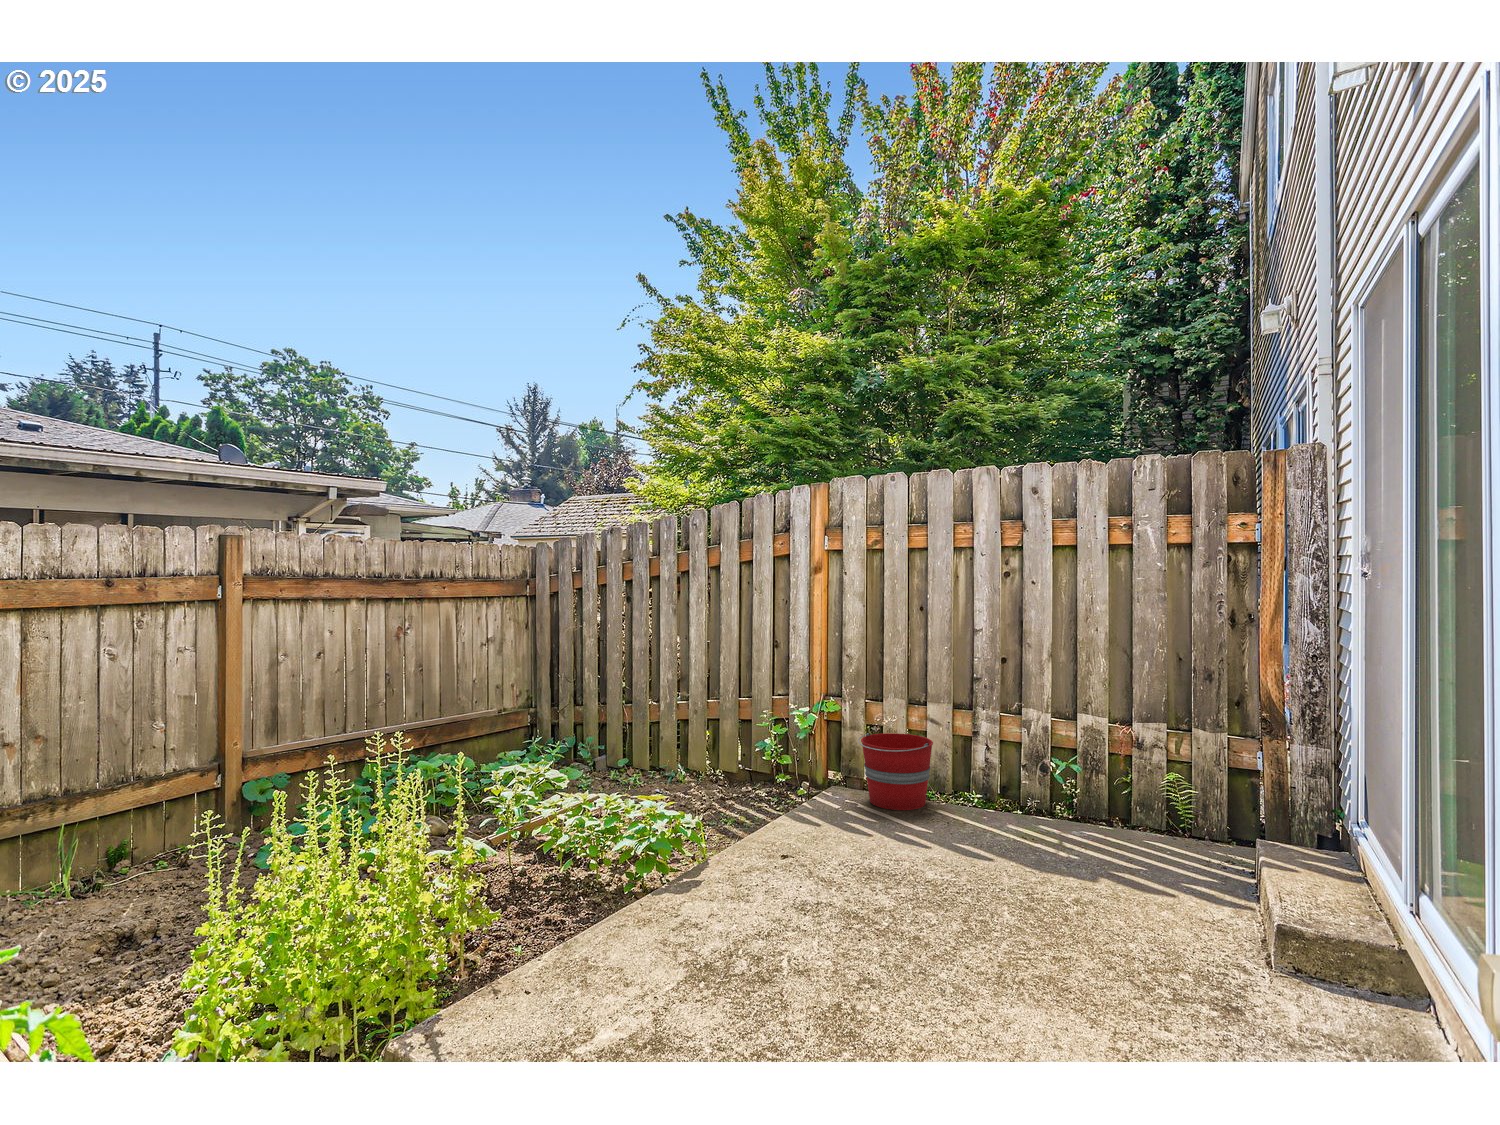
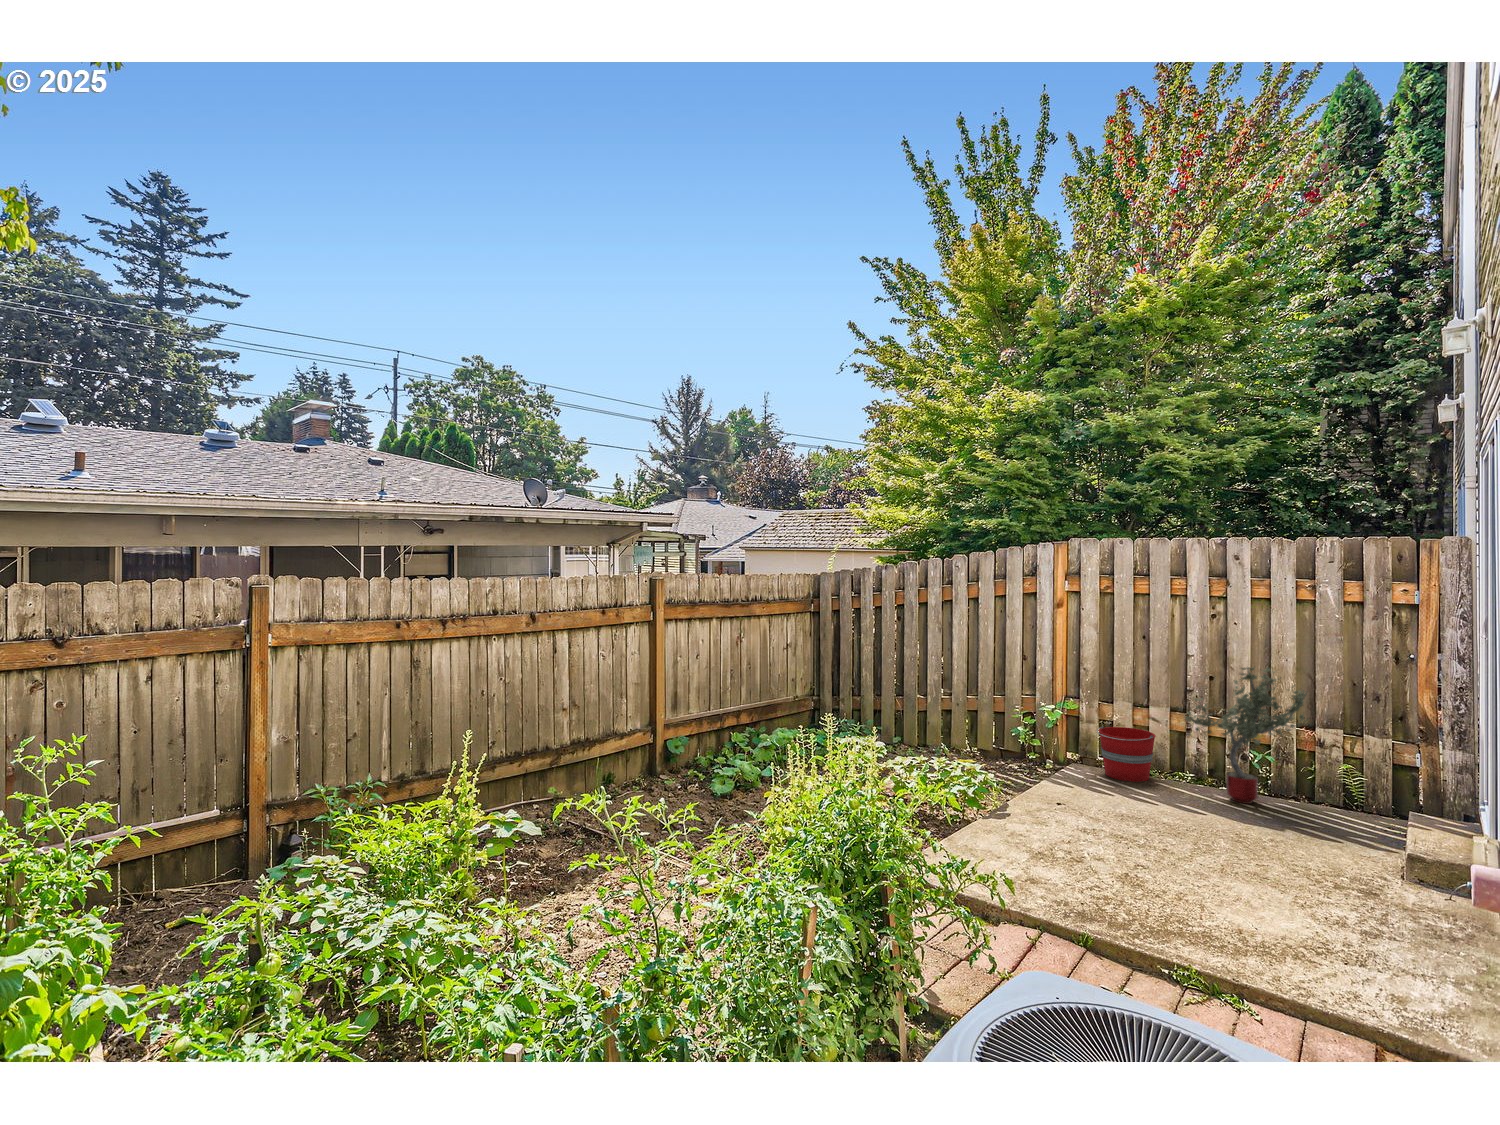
potted tree: none [964,636,1125,837] -> present [1186,667,1308,804]

